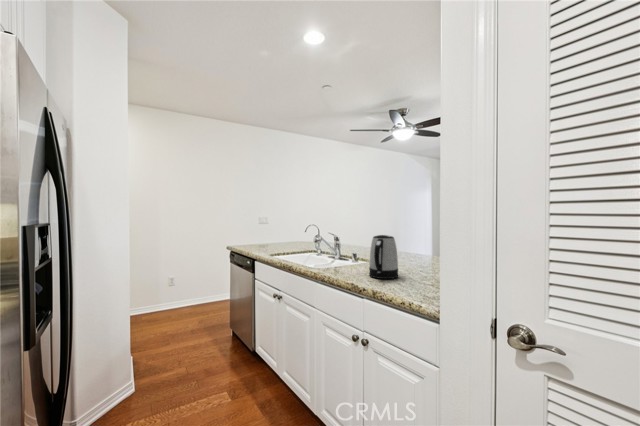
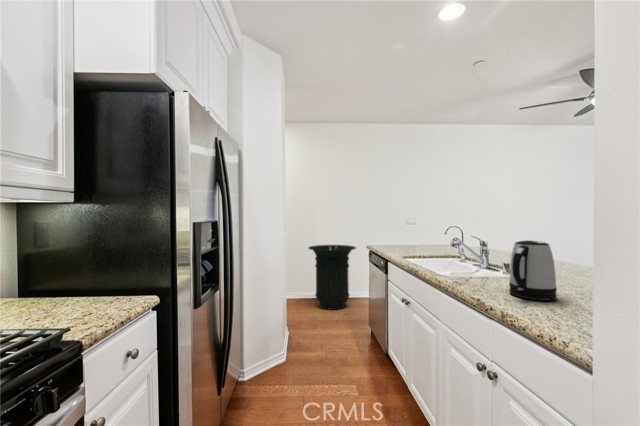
trash can: none [149,247,209,321] -> present [309,245,356,310]

